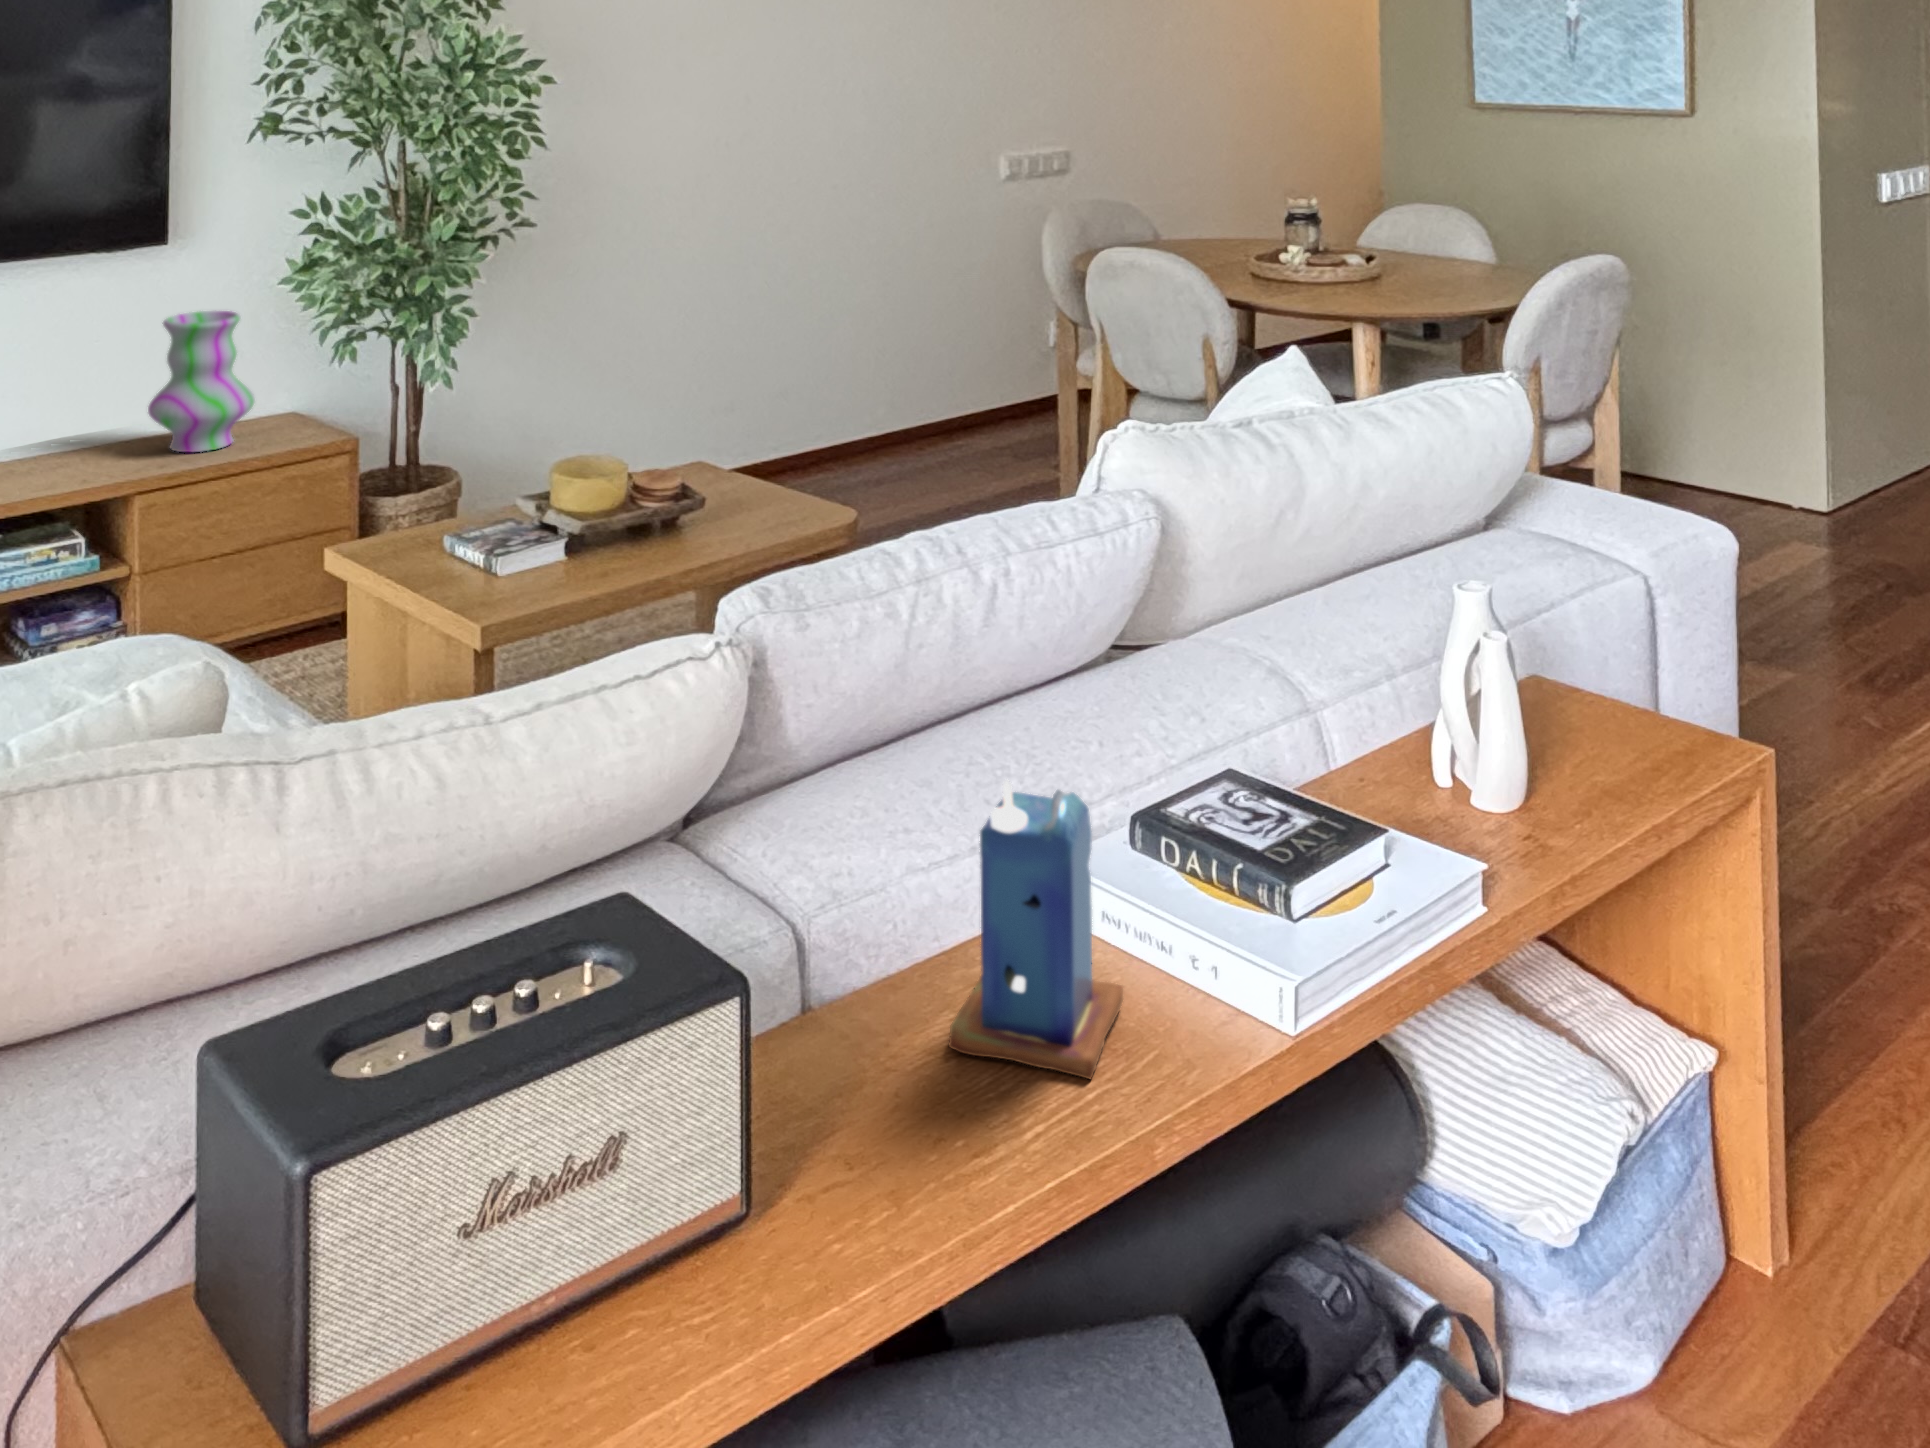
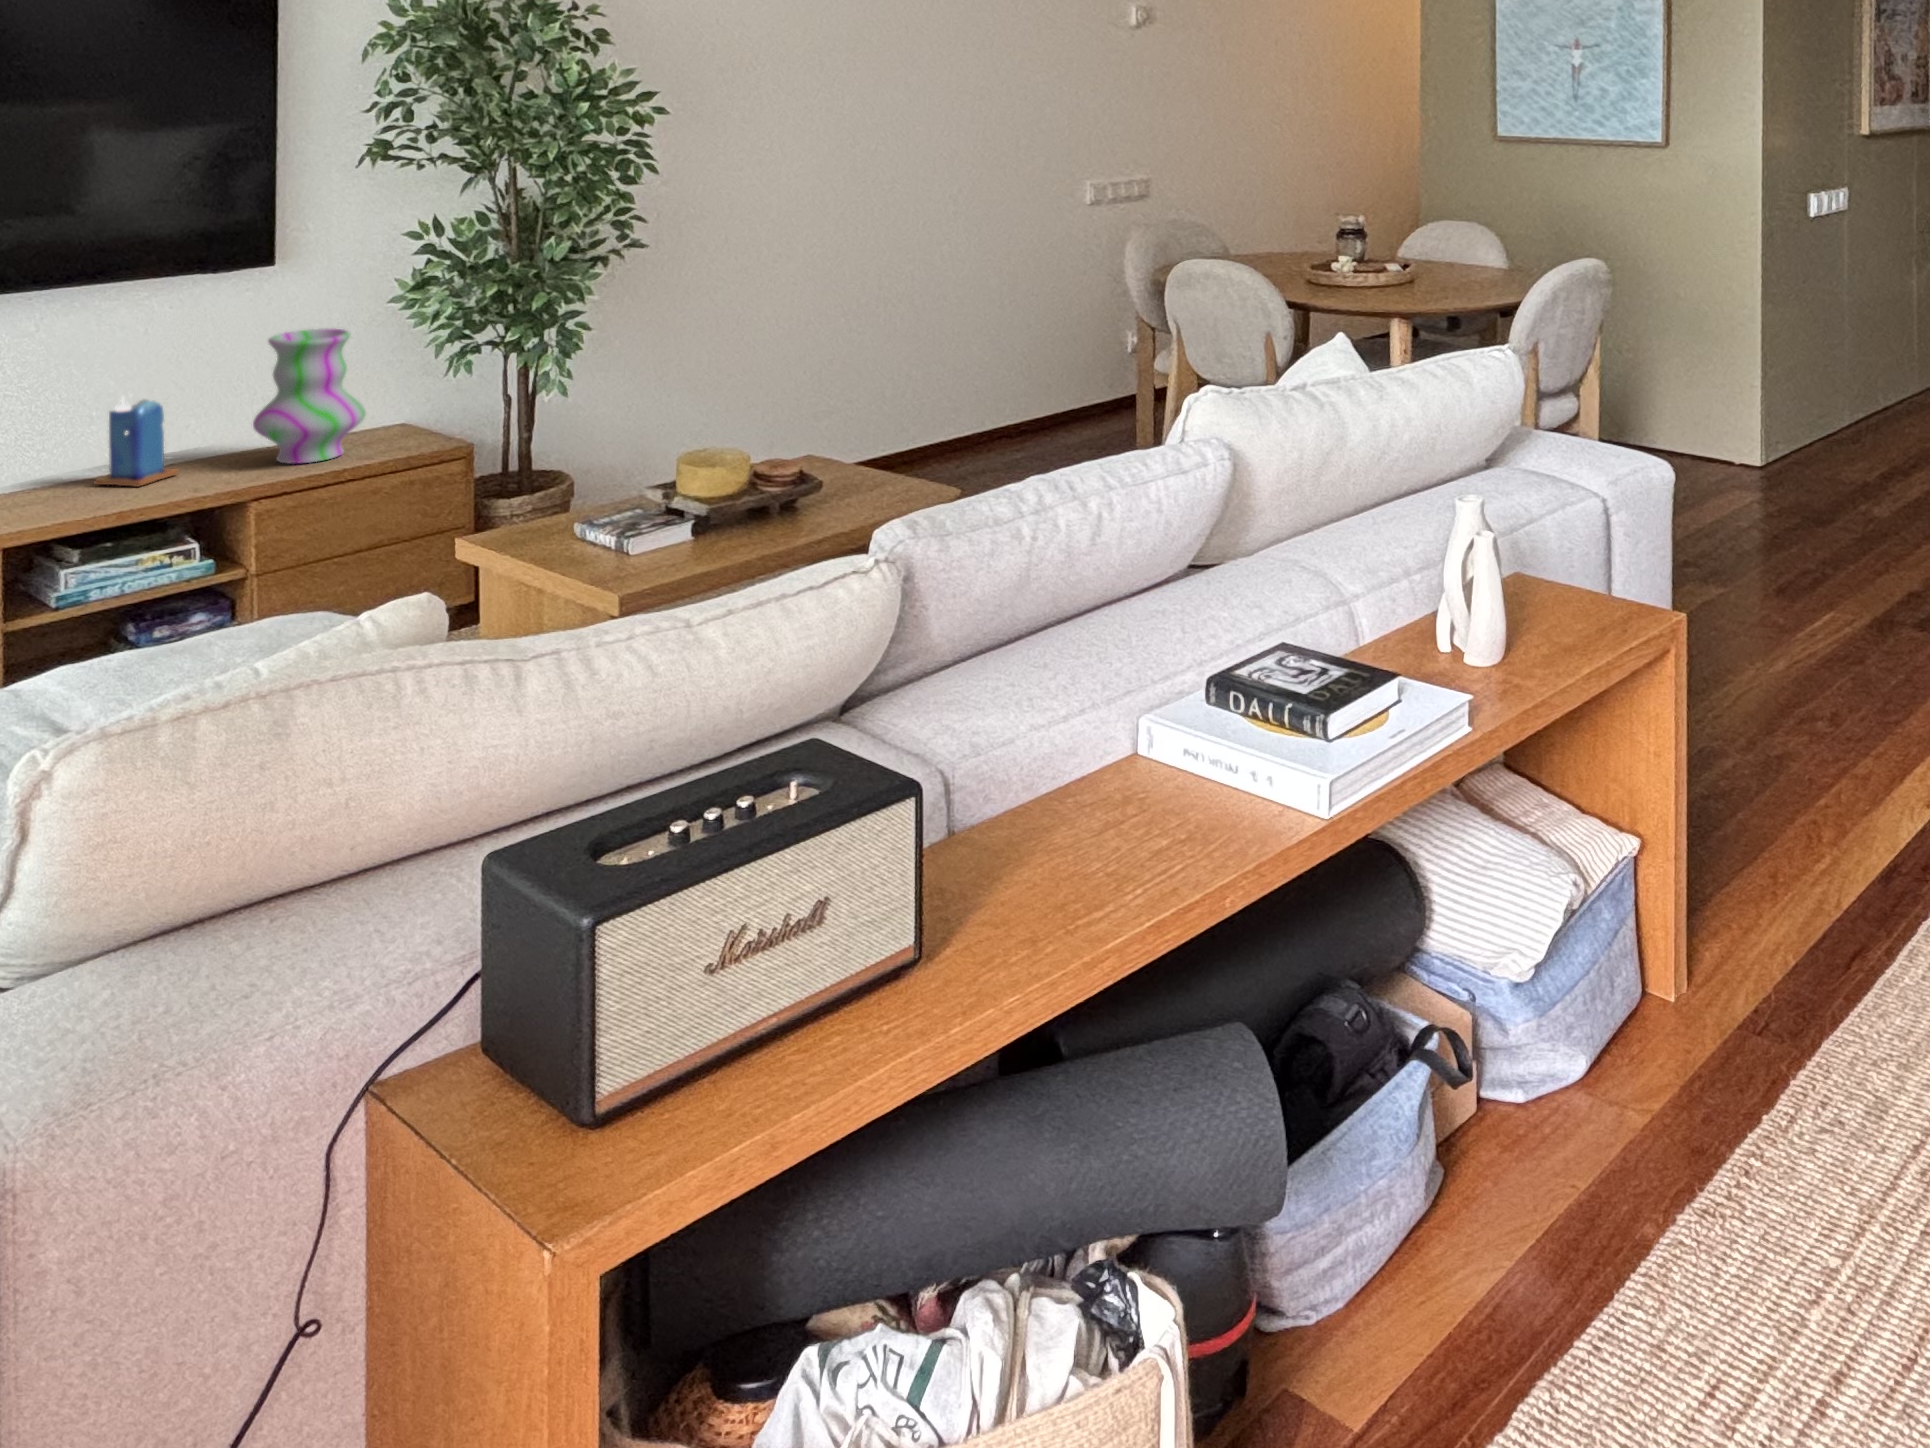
candle: present [949,780,1123,1079] -> present [94,396,179,487]

